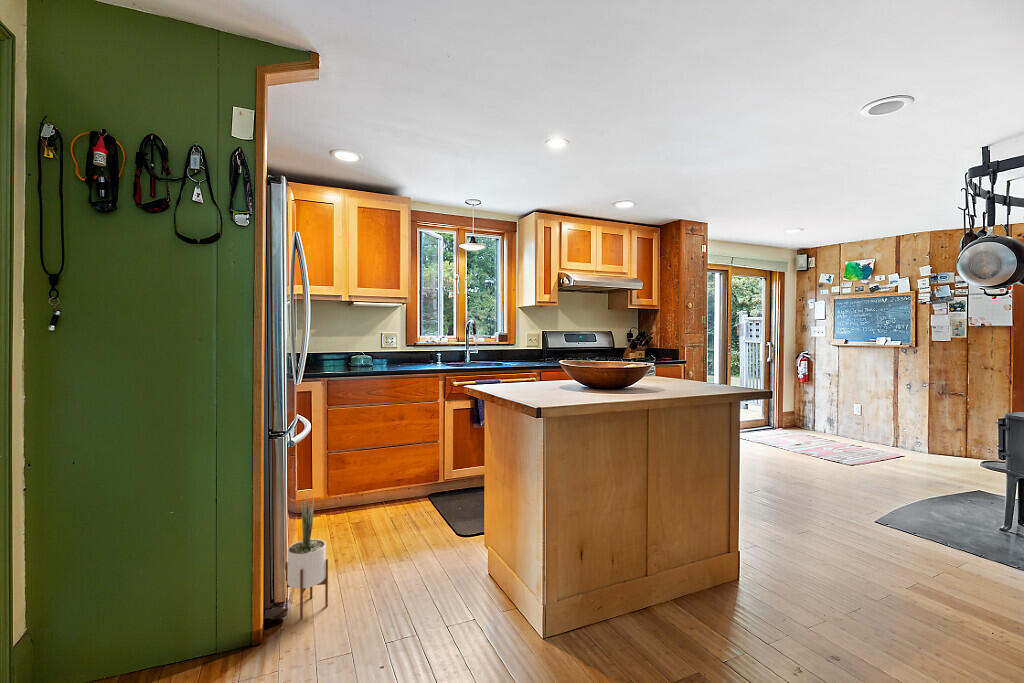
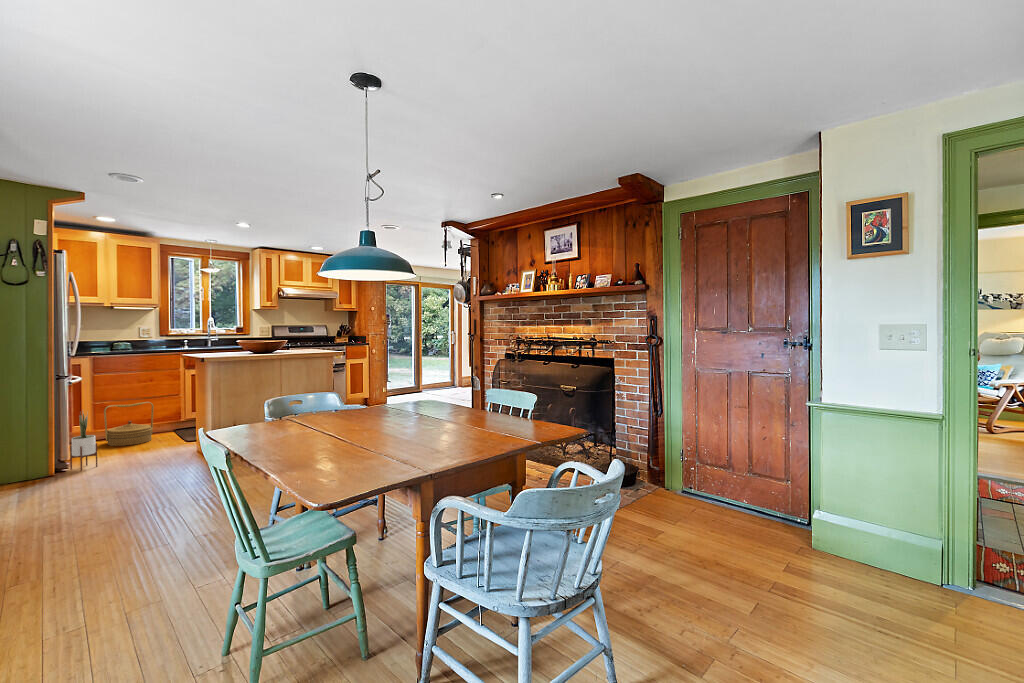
woven basket: none [338,455,404,533] -> present [104,402,154,446]

